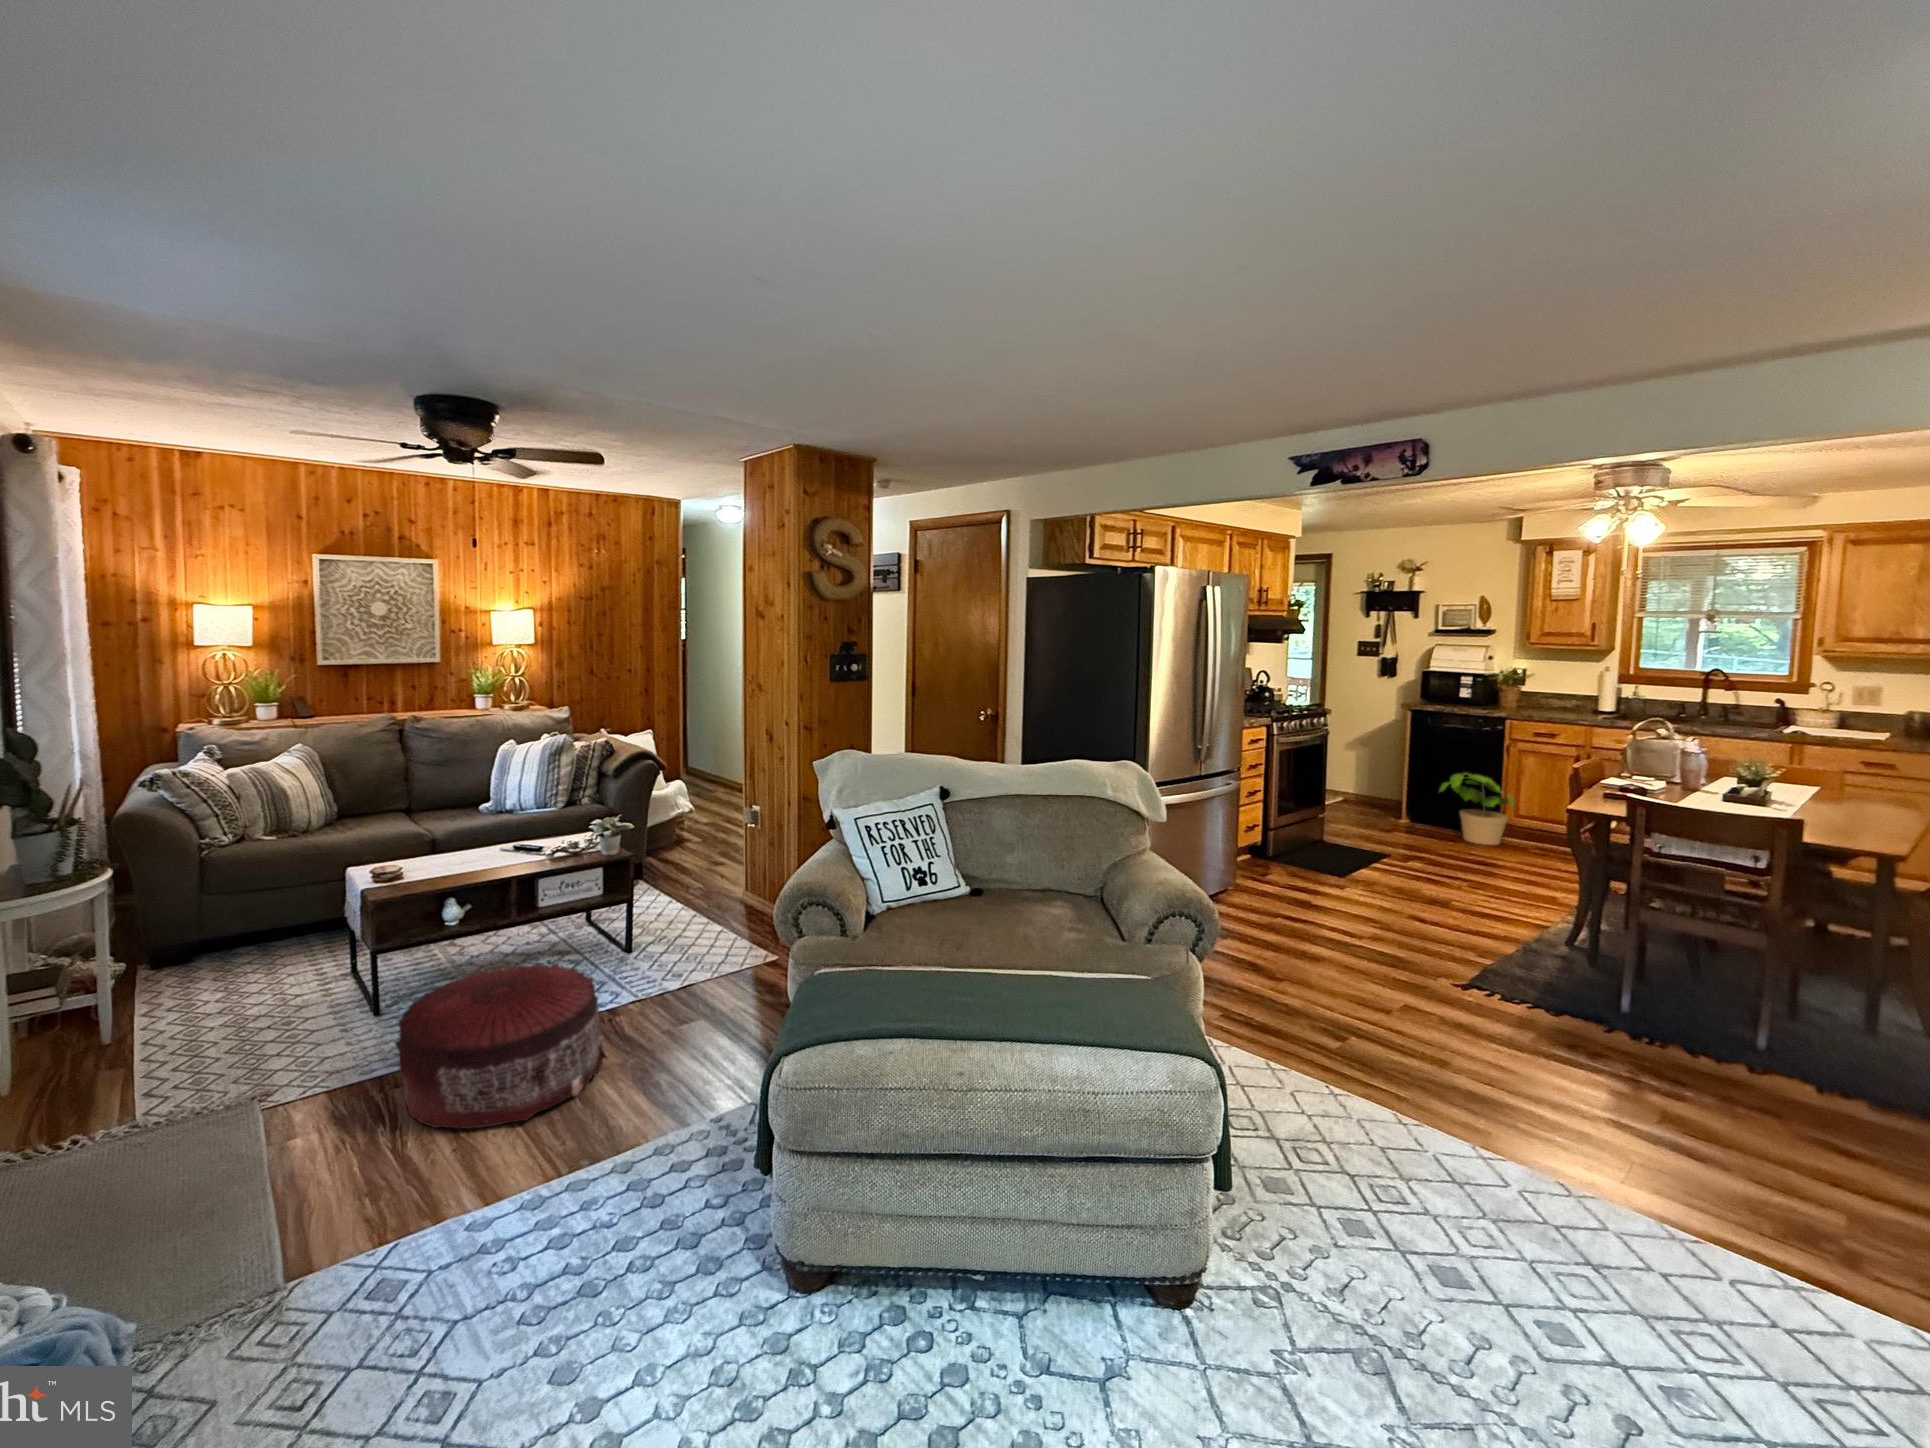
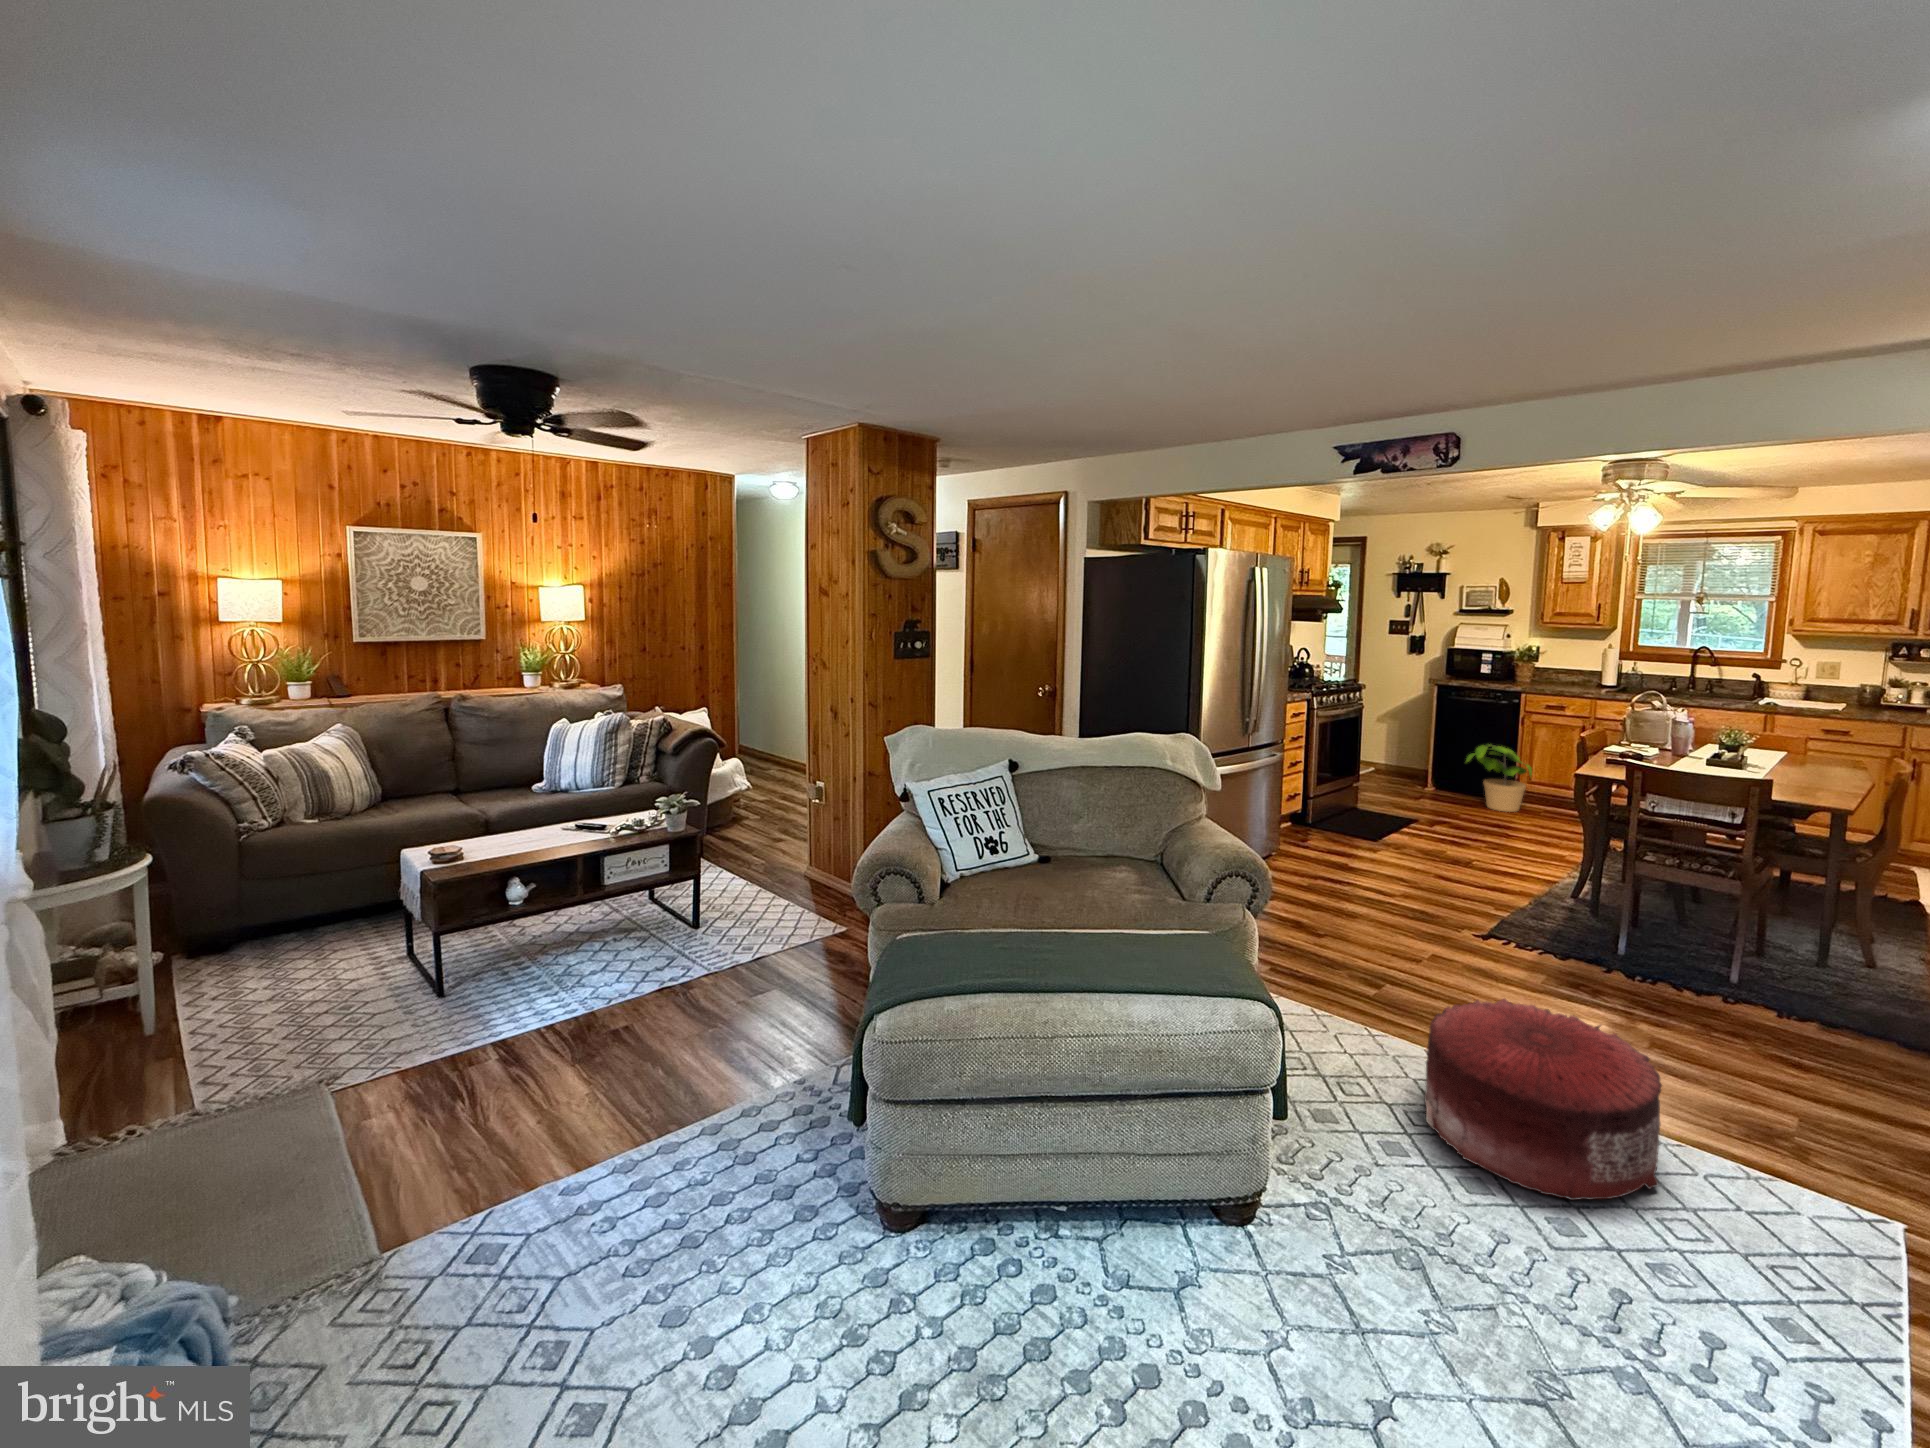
pouf: present [395,963,607,1129] -> present [1424,999,1662,1200]

